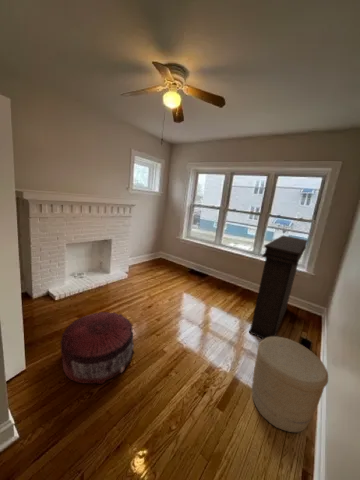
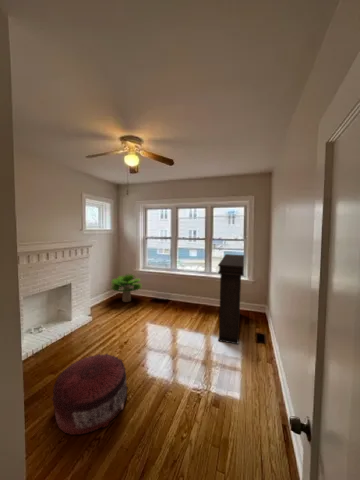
potted plant: none [150,239,184,268] -> present [112,274,141,302]
woven basket: present [252,336,328,432] -> none [233,334,285,407]

